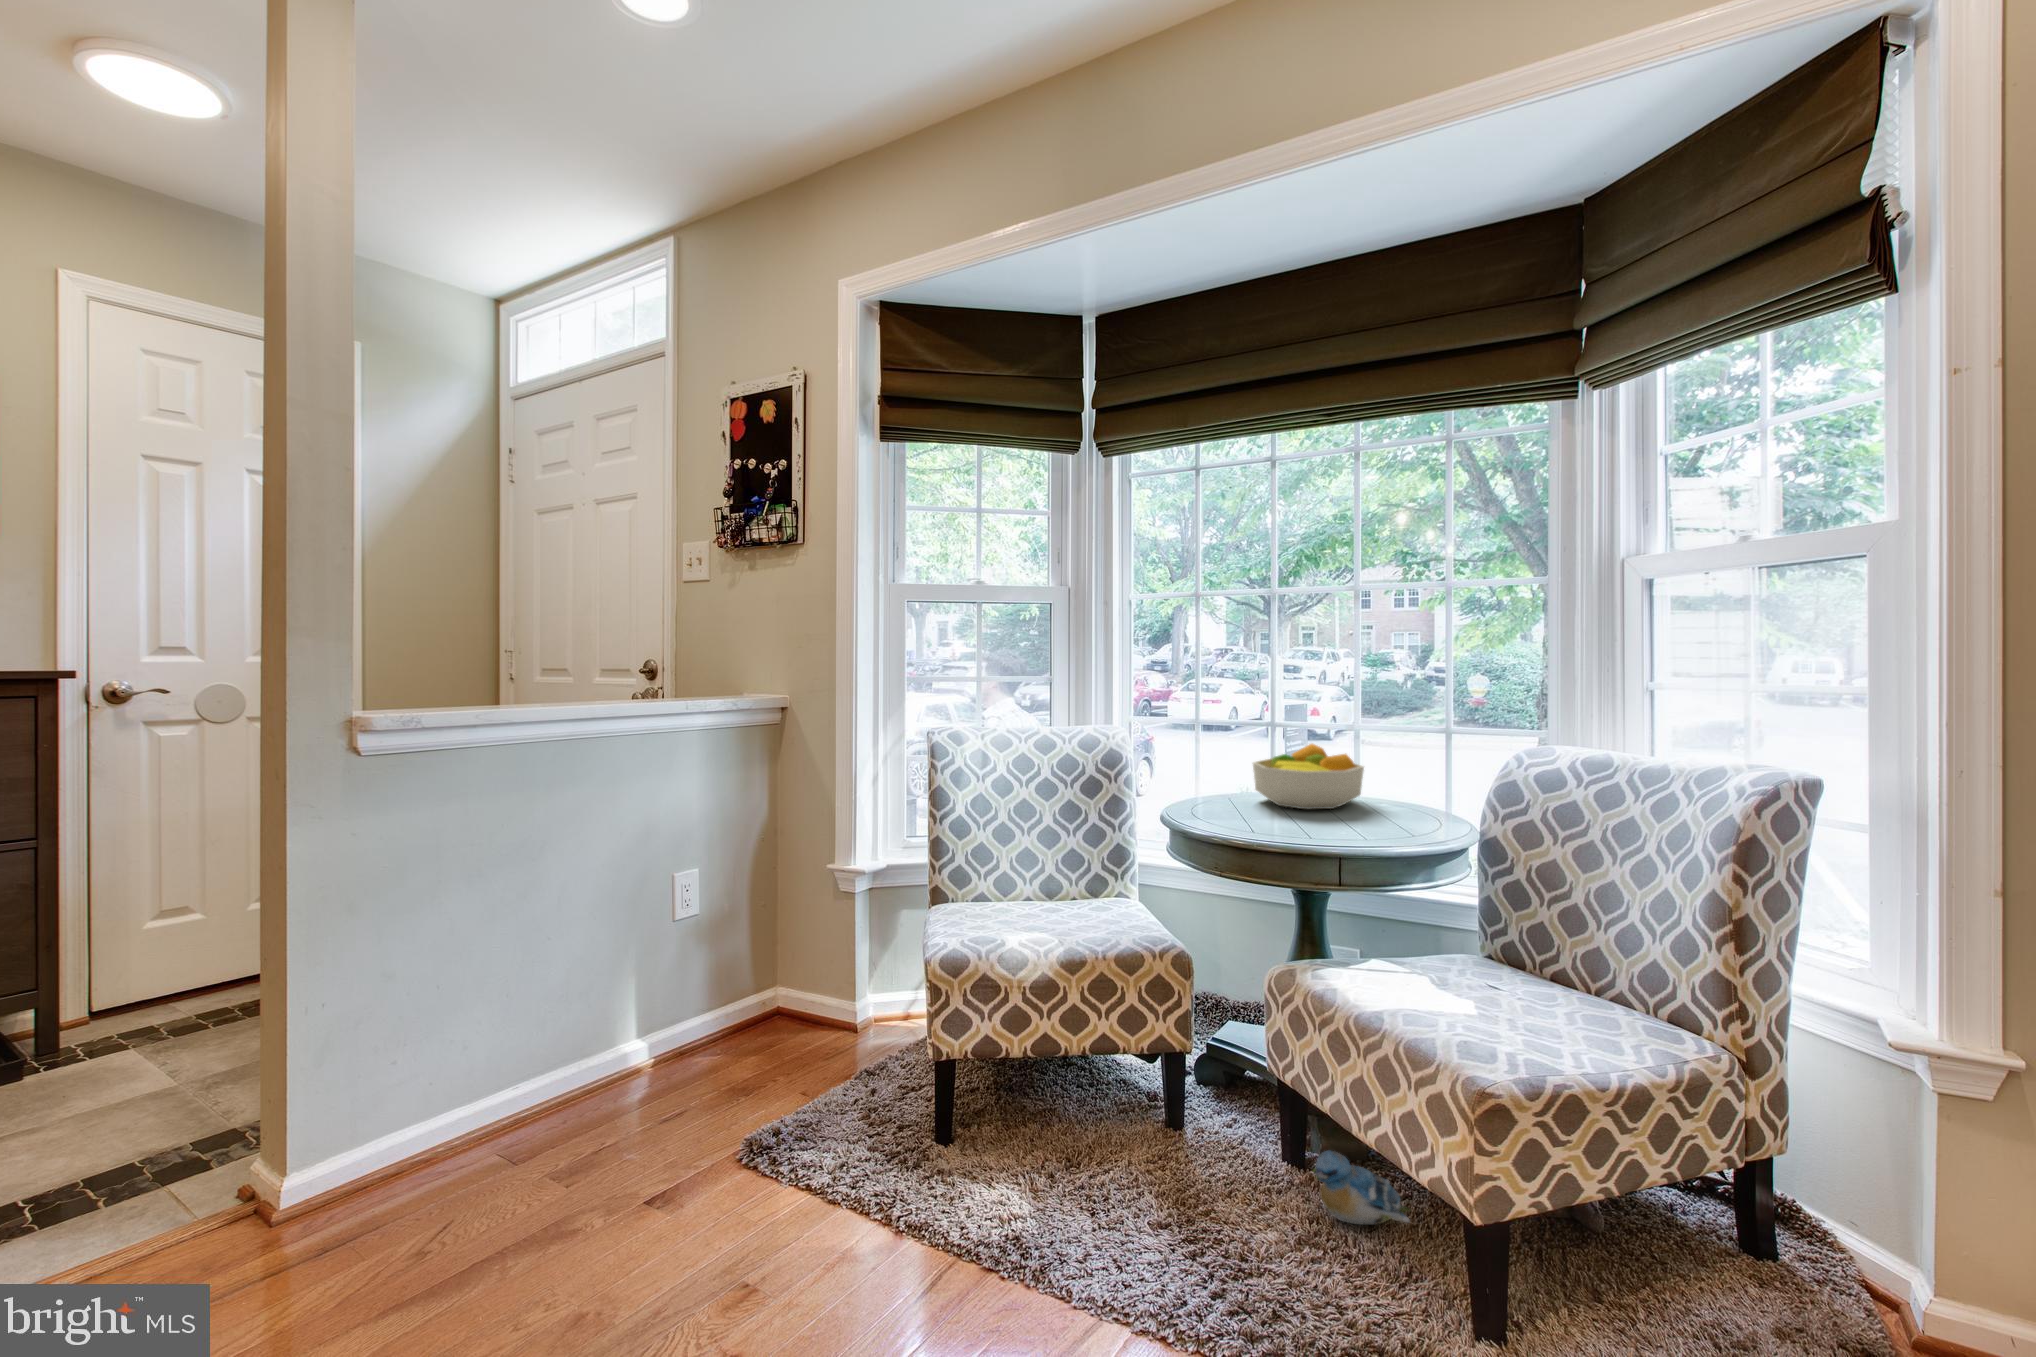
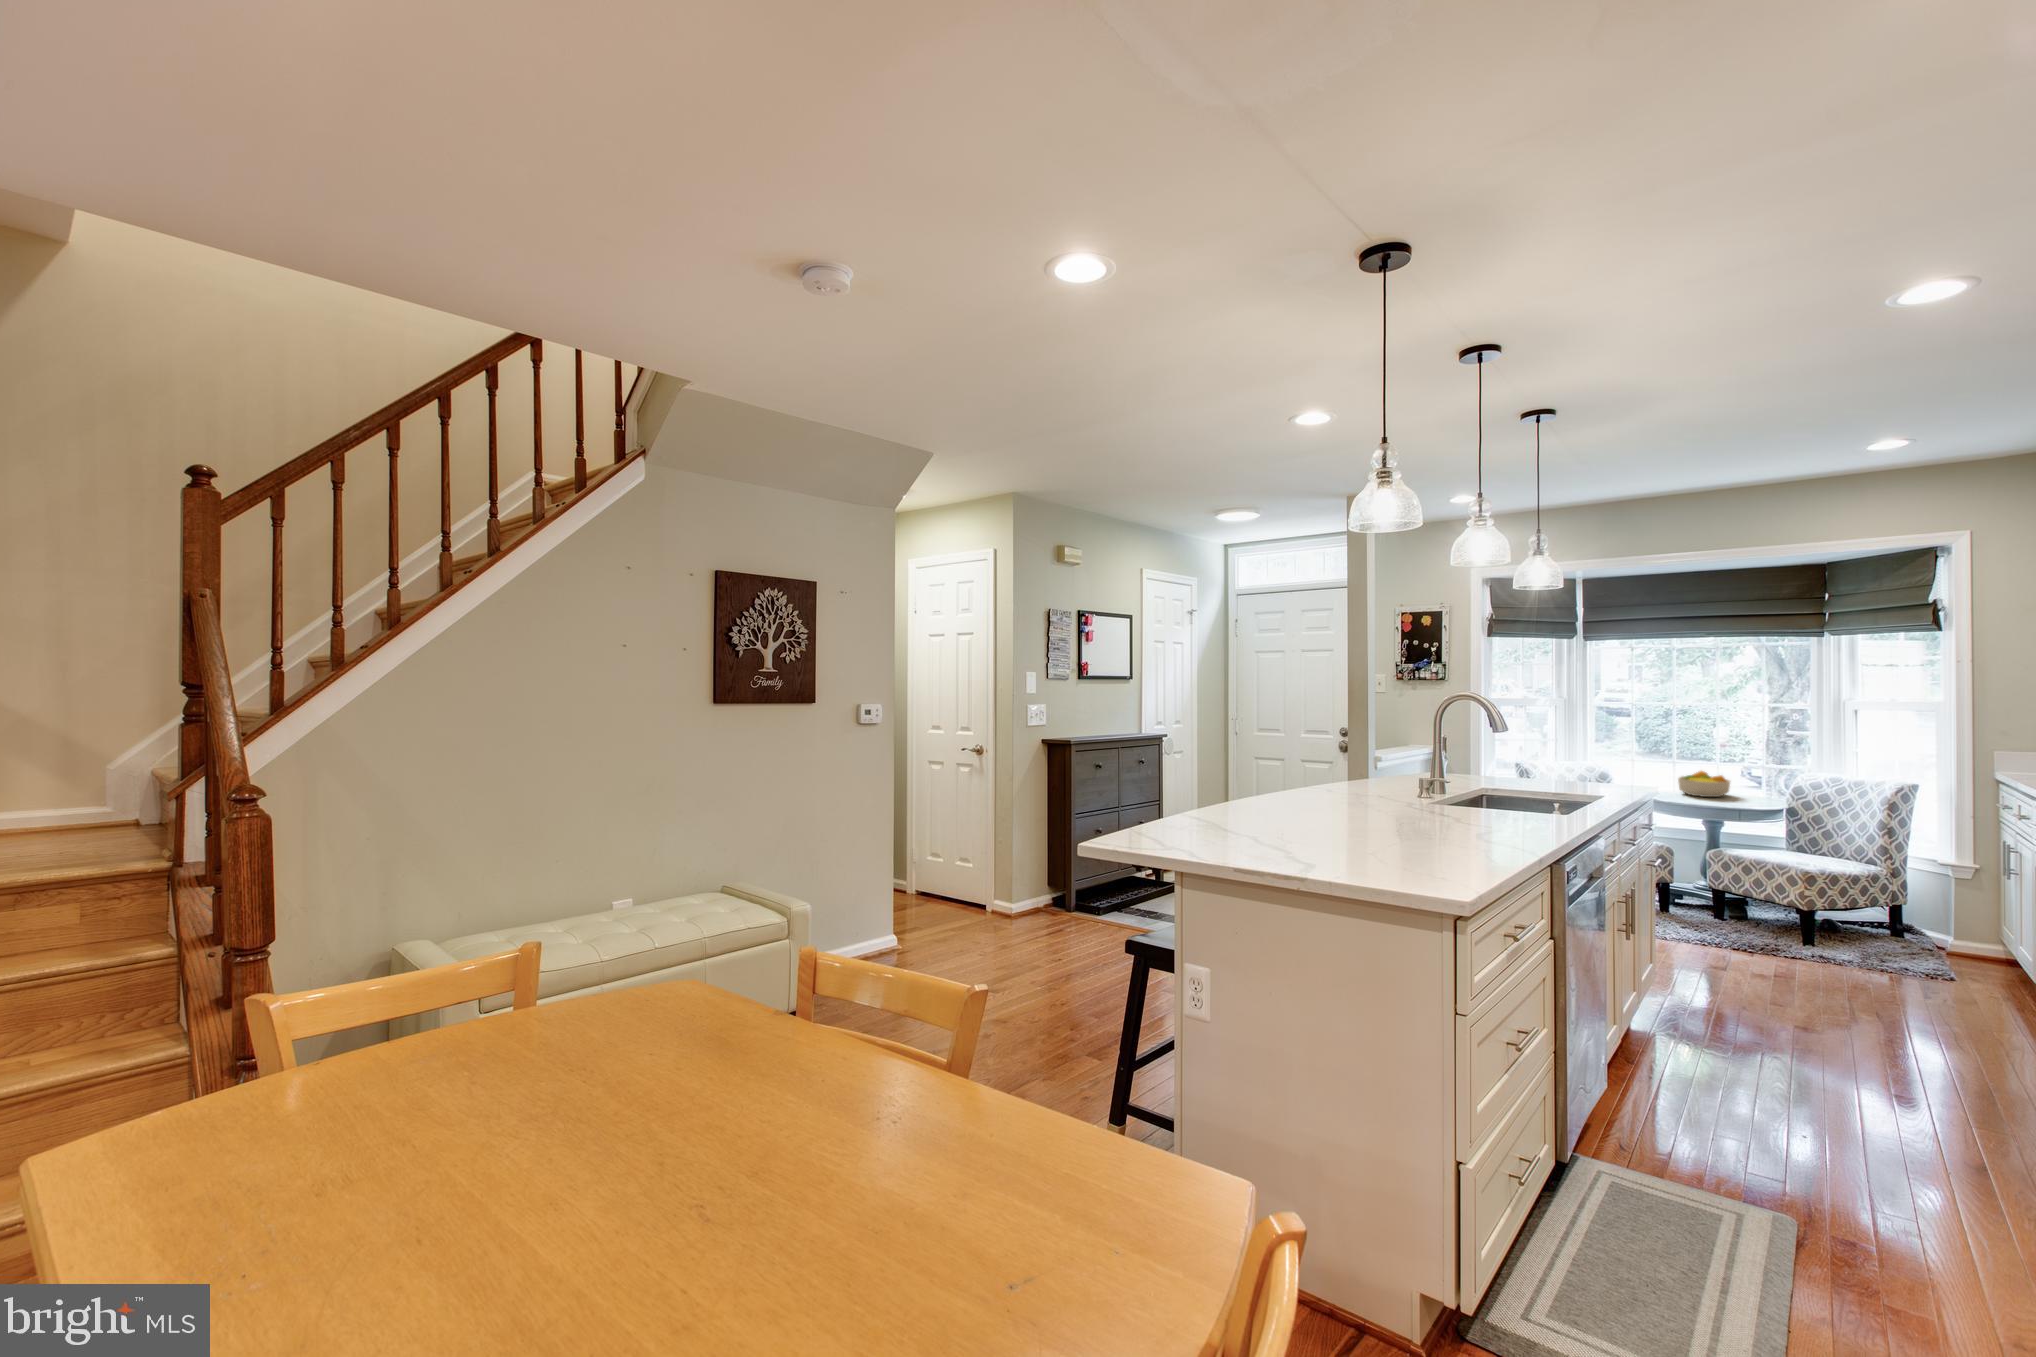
plush toy: present [1313,1151,1410,1225] -> none [1738,908,1776,931]

